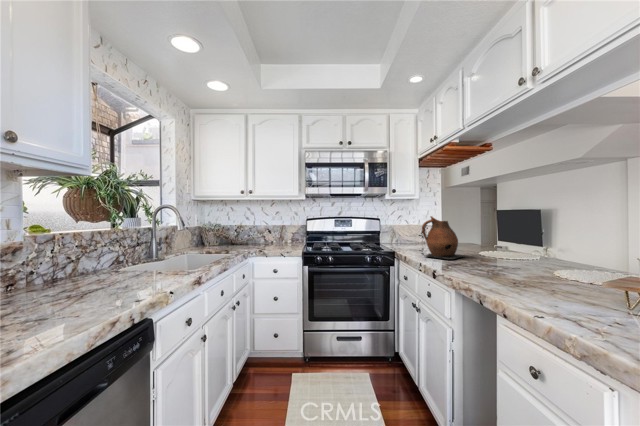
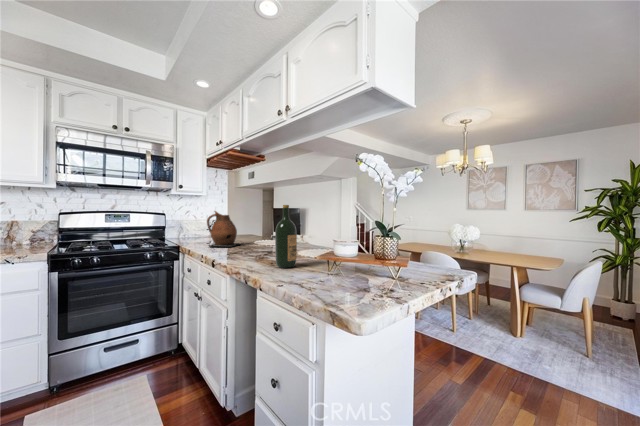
wine bottle: none [538,210,585,313] -> present [275,205,297,268]

